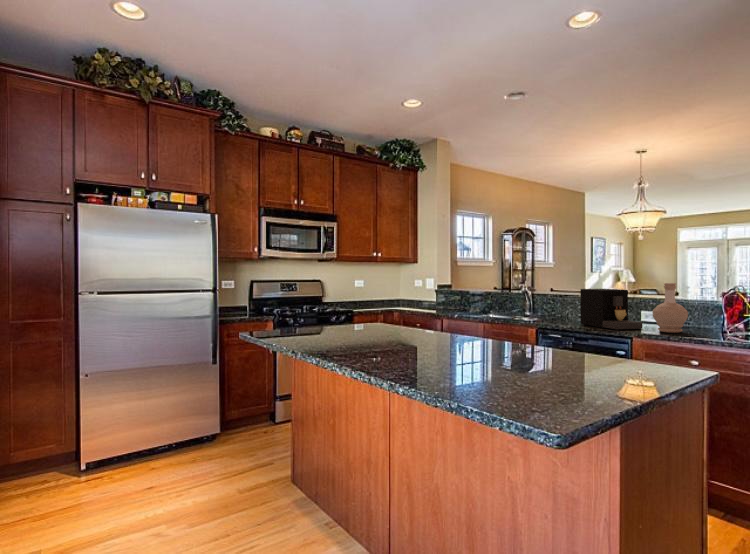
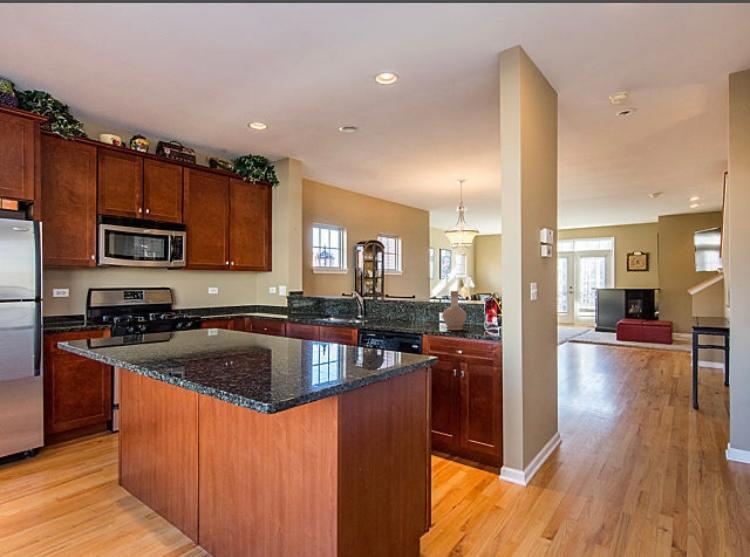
coffee maker: present [580,289,643,329] -> none [395,295,437,329]

